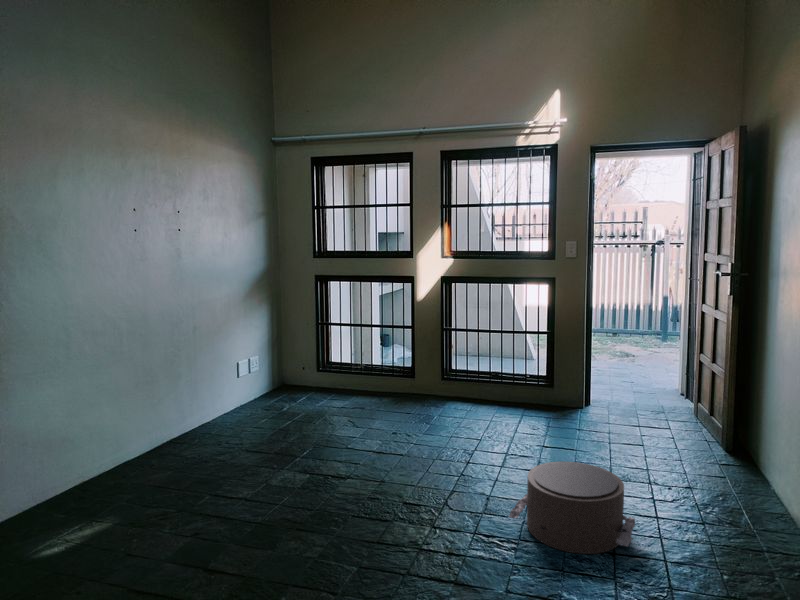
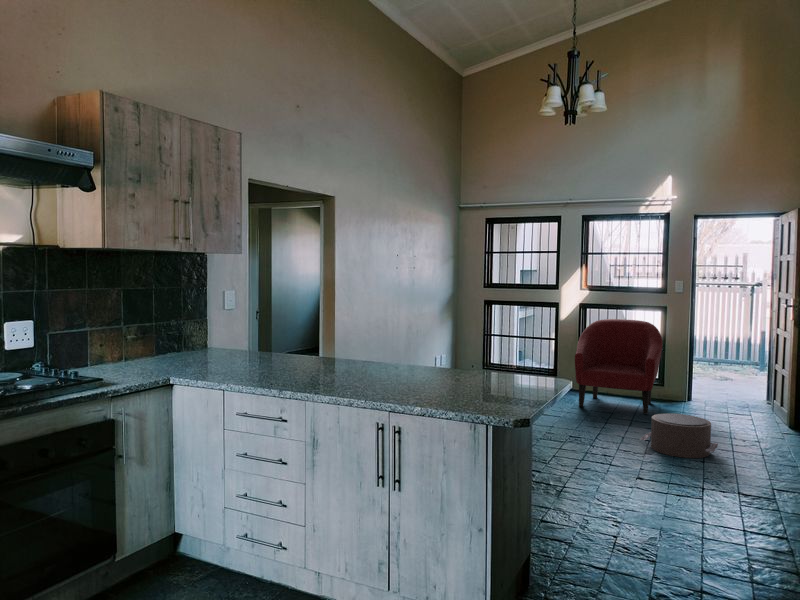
armchair: none [427,297,550,437] -> present [575,319,663,414]

